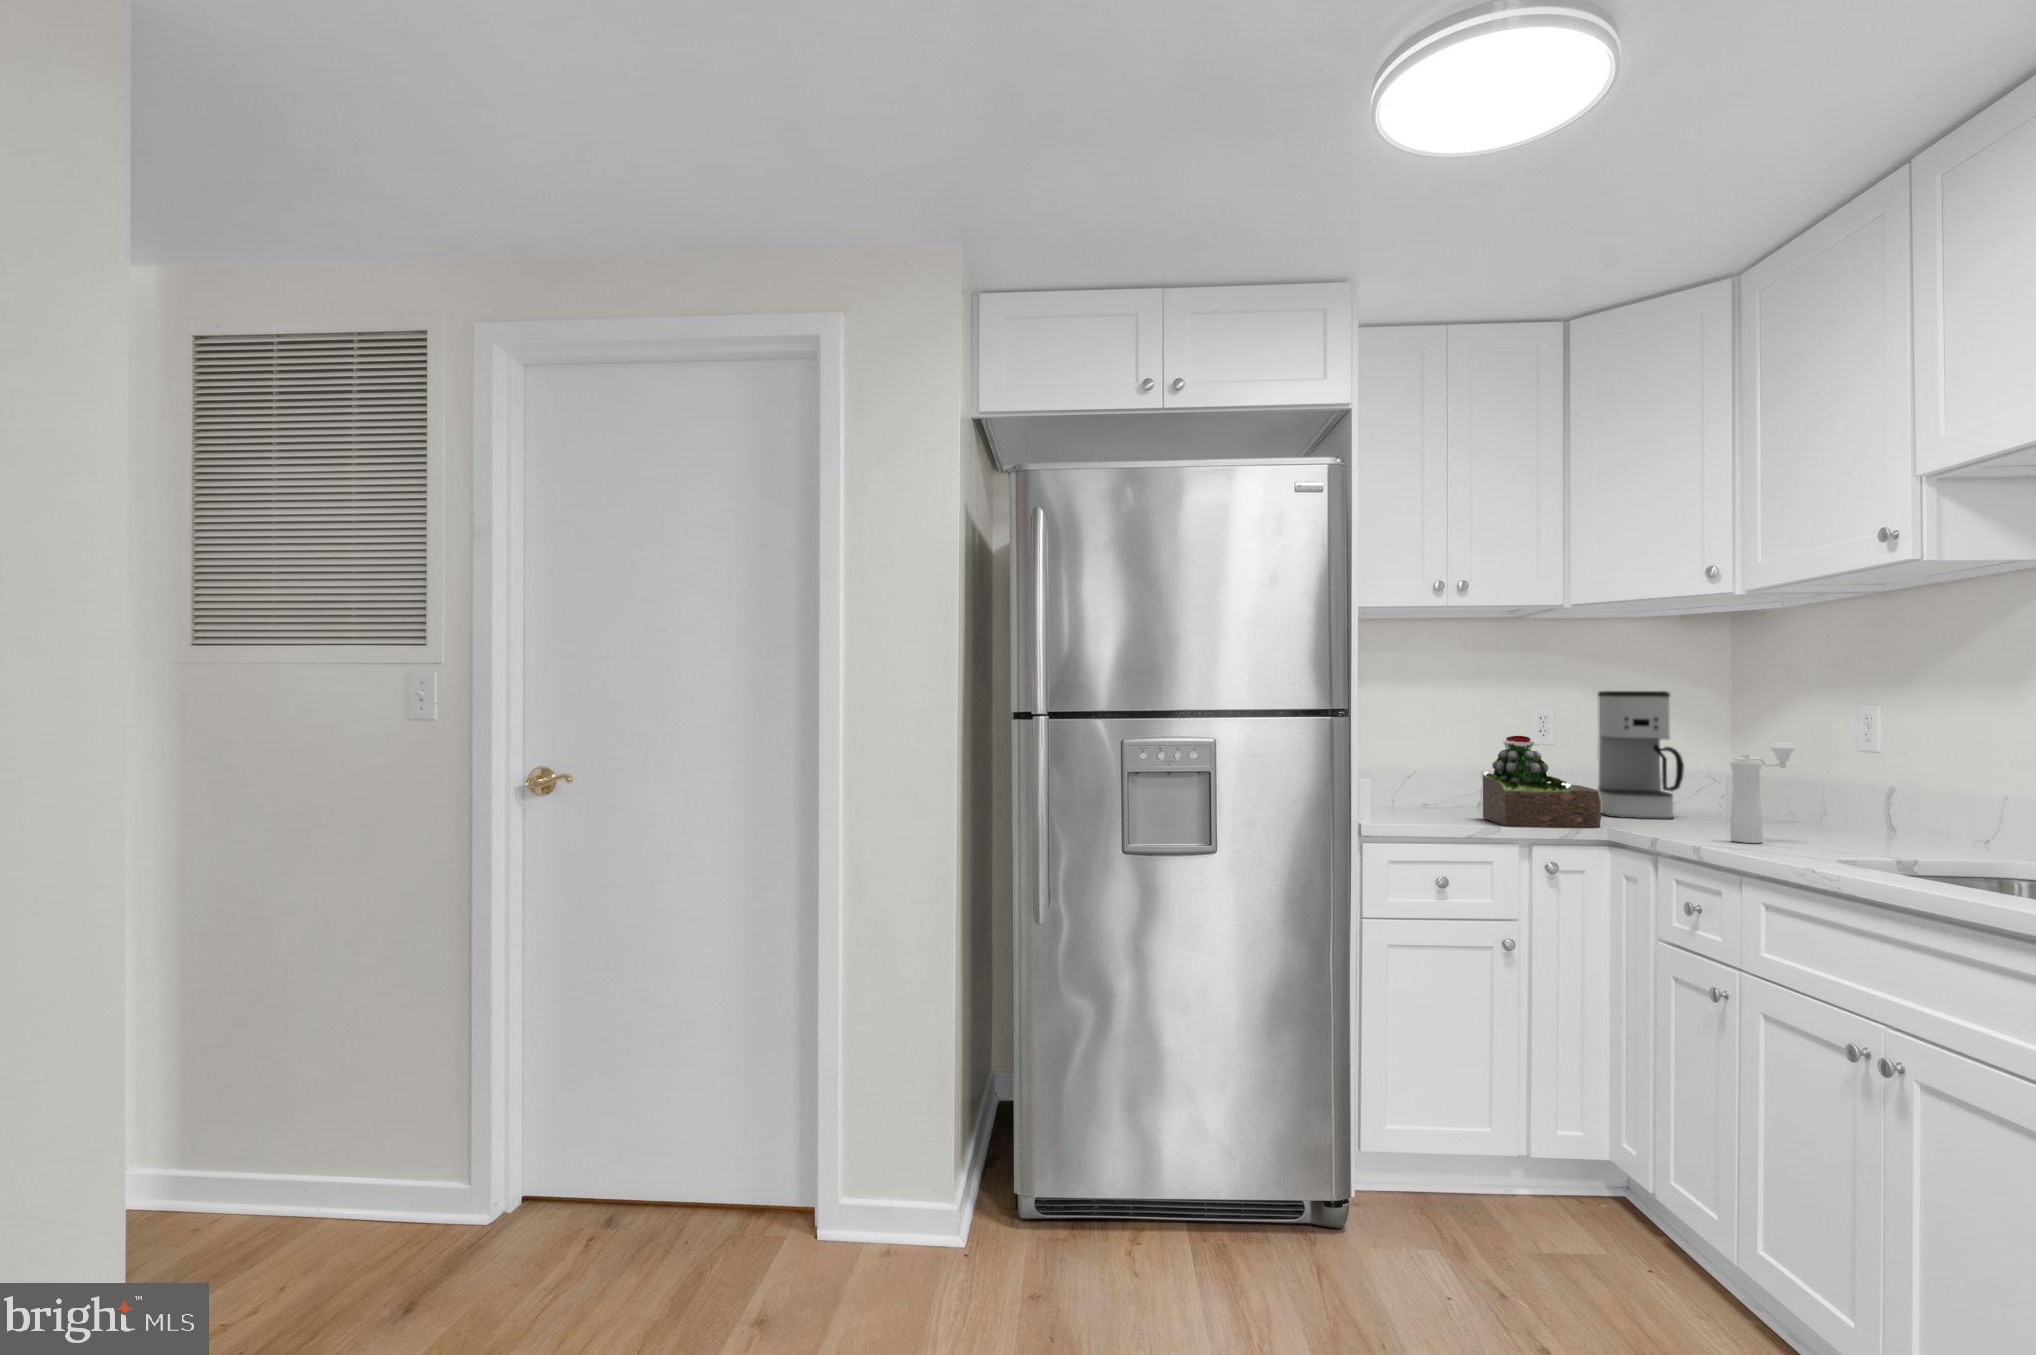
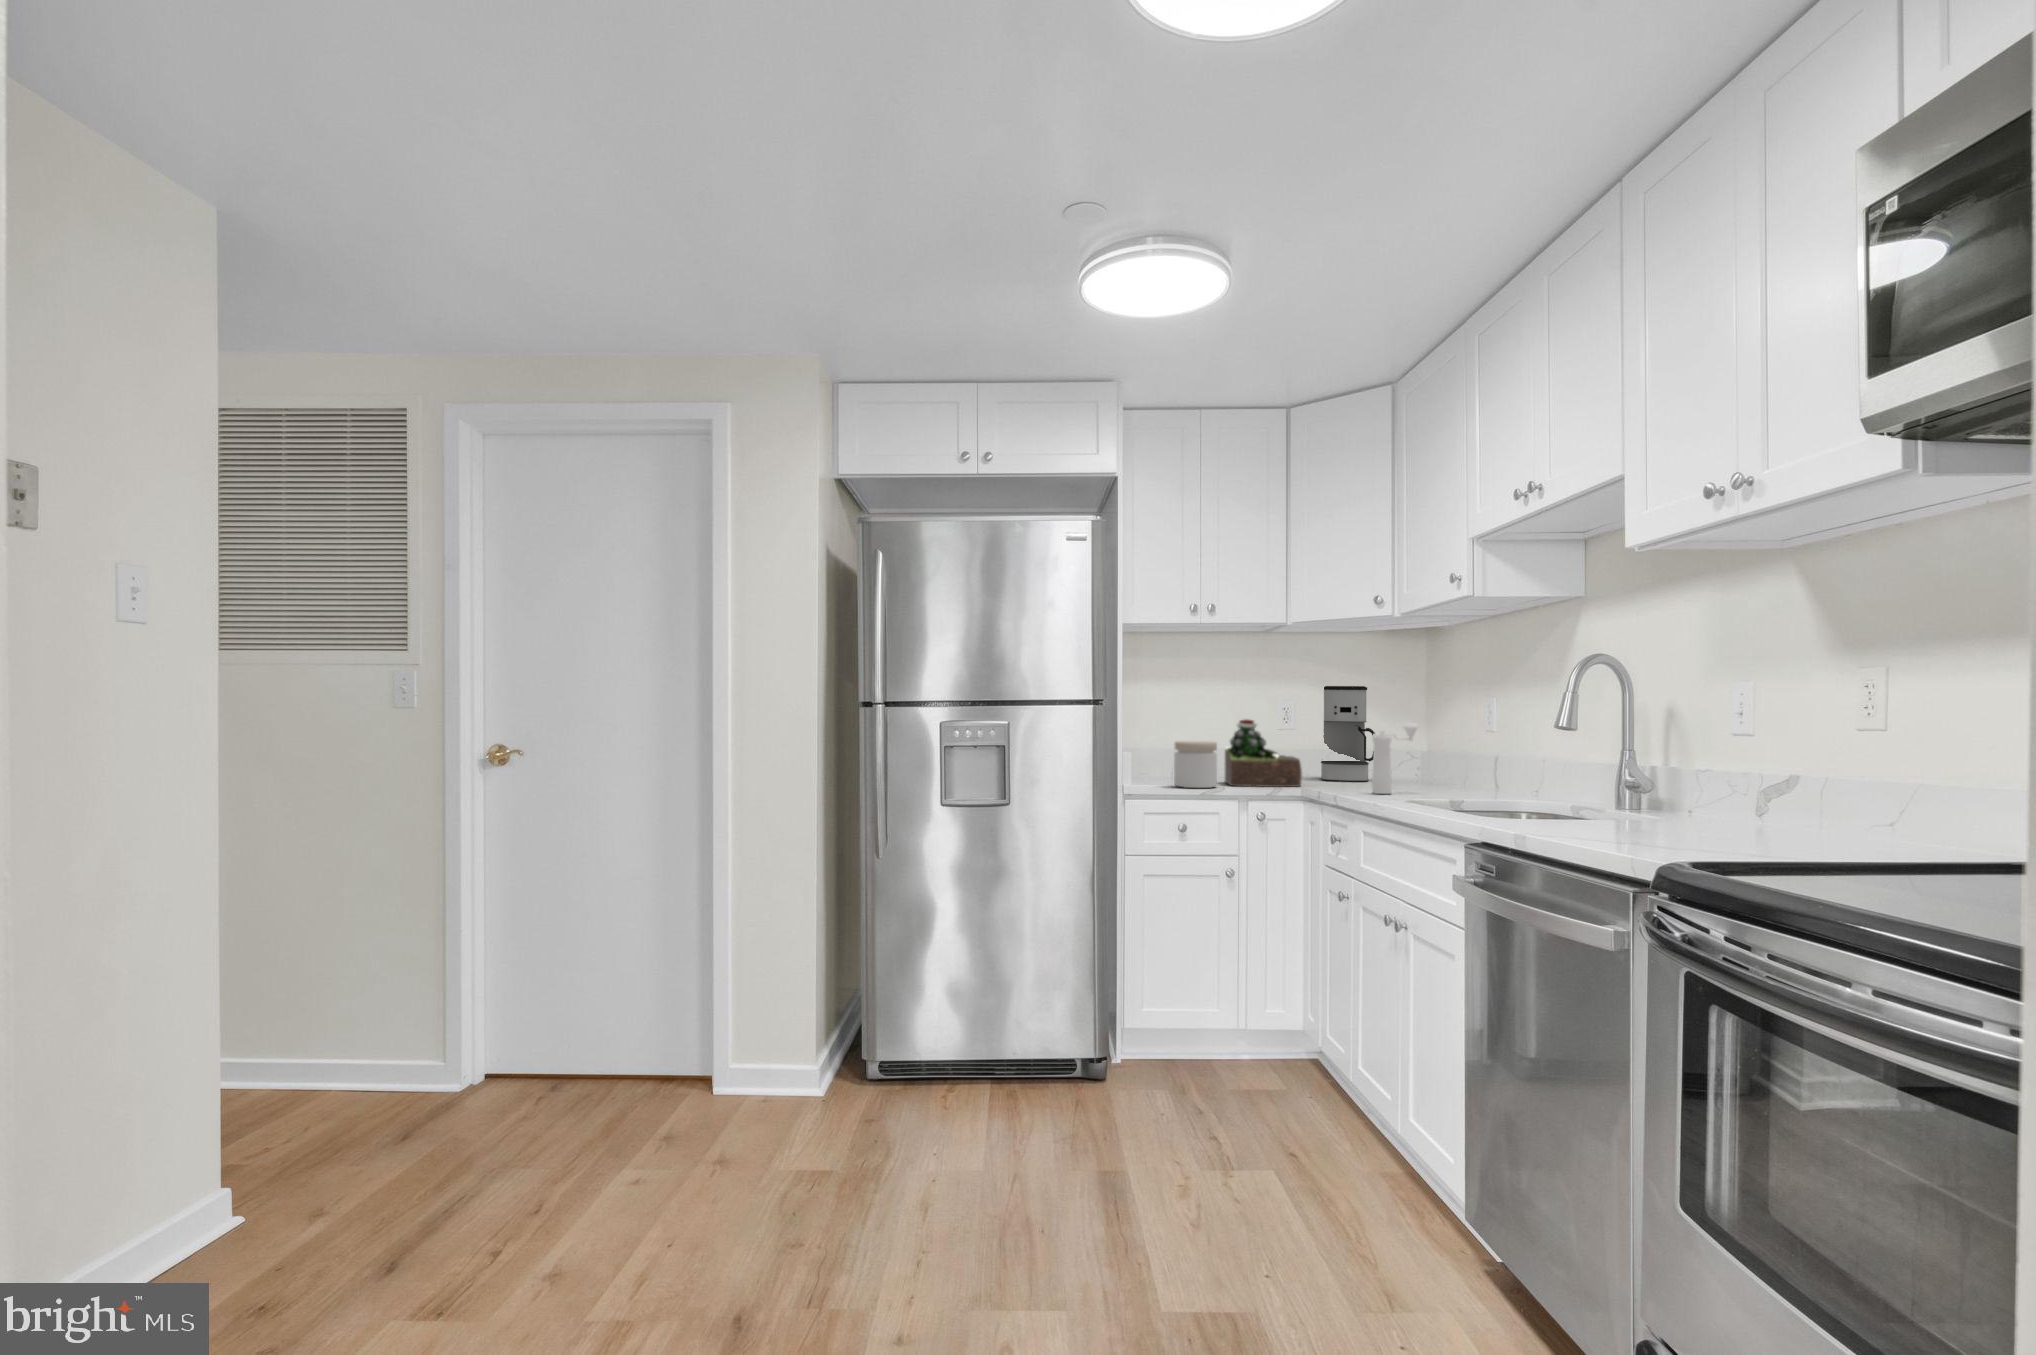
jar: none [1428,765,1490,830] -> present [1174,741,1217,788]

